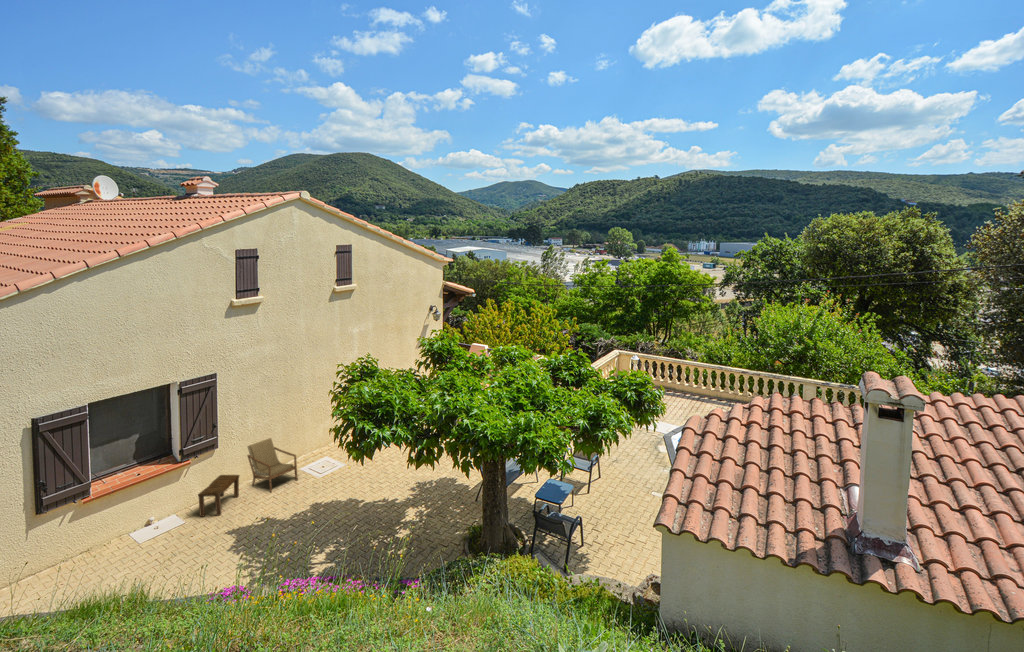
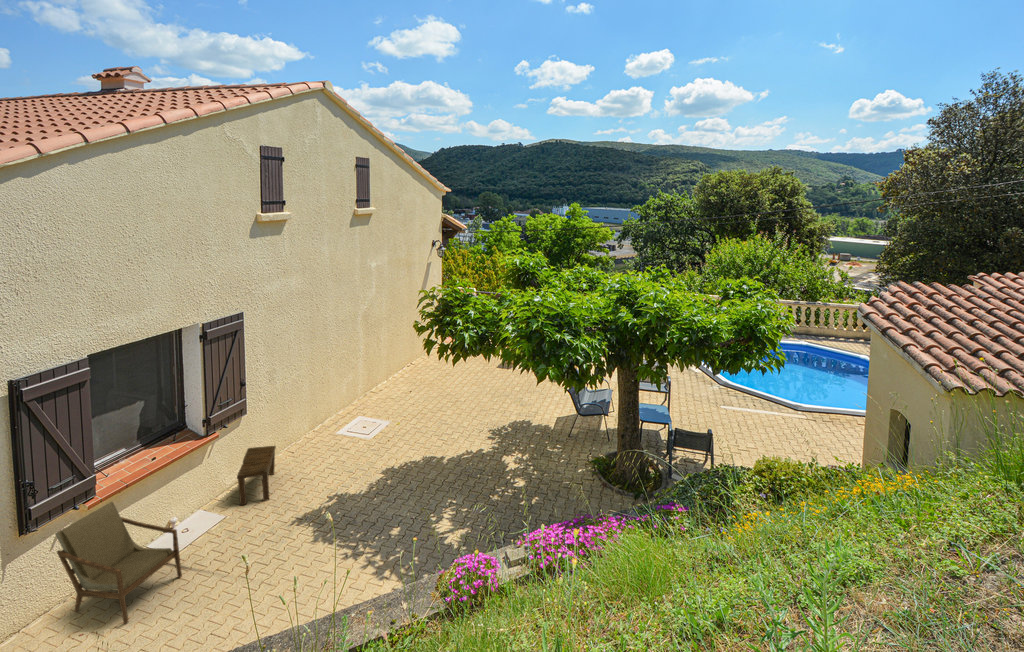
armchair: present [248,438,297,493] -> present [55,502,182,624]

